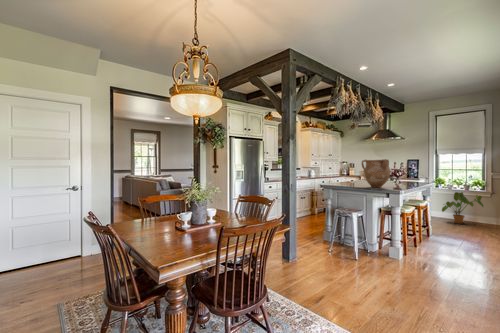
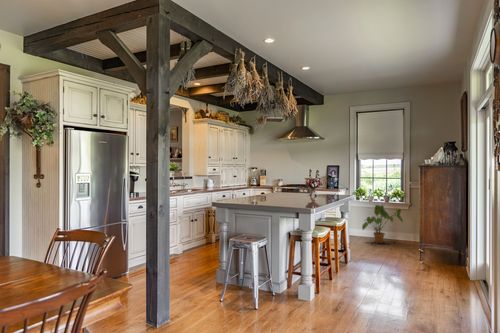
vase: present [362,159,391,188] -> none [265,166,302,205]

